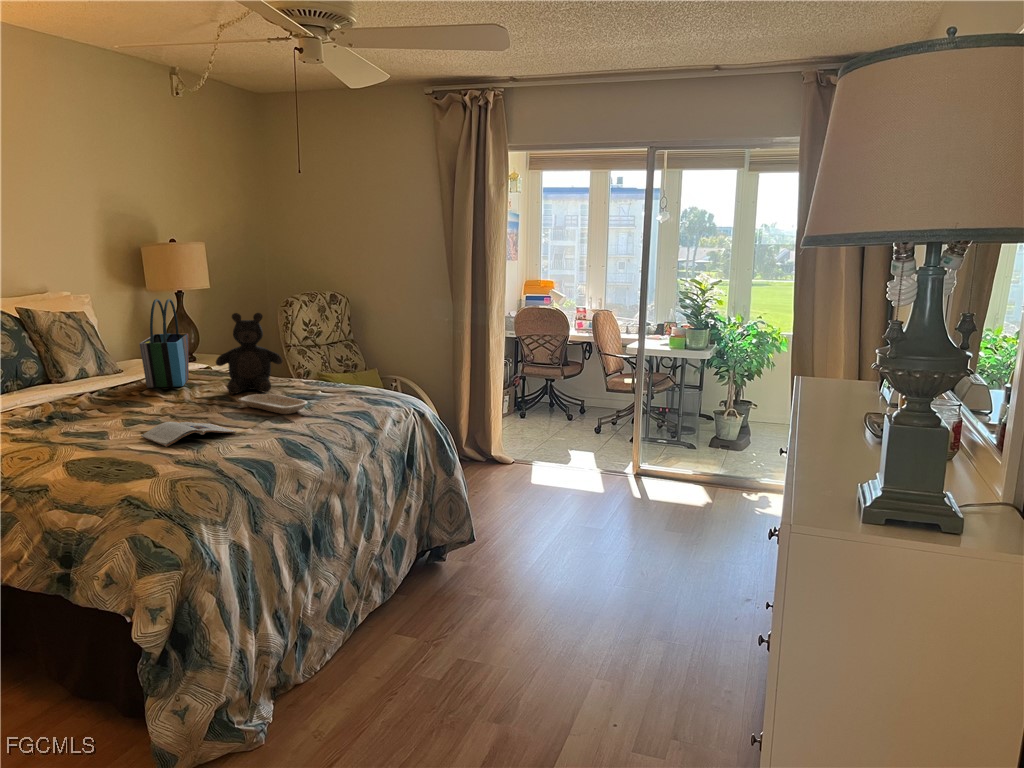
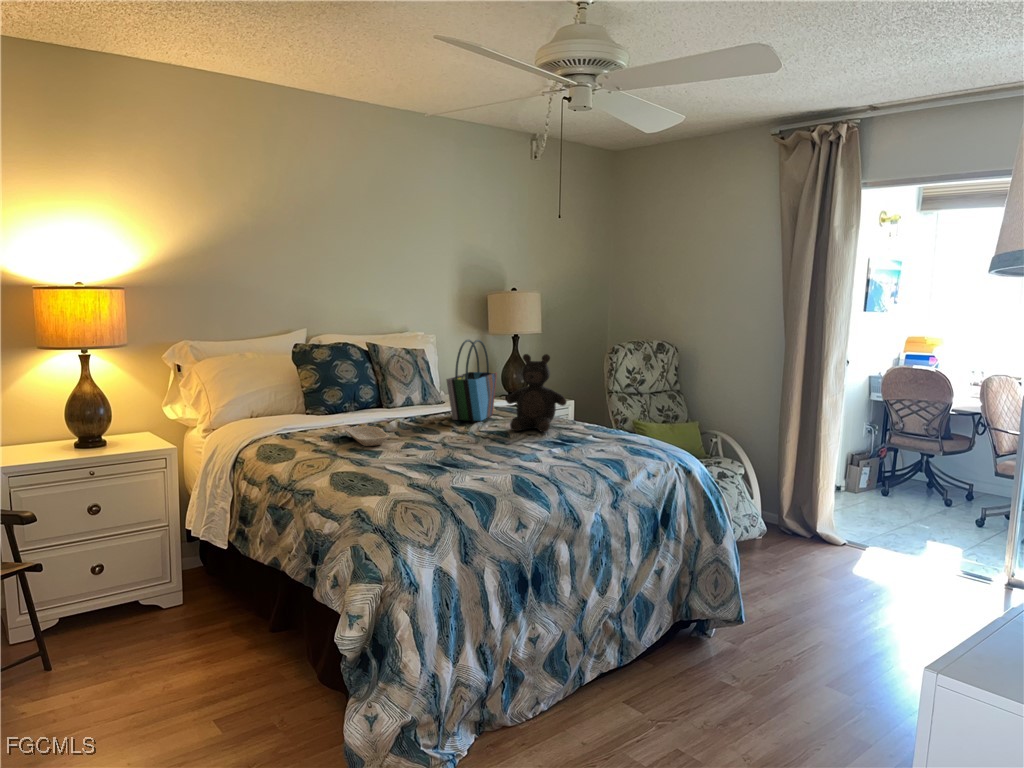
tray: present [239,394,307,414] -> present [344,426,389,446]
magazine: present [141,421,236,447] -> none [406,450,483,472]

